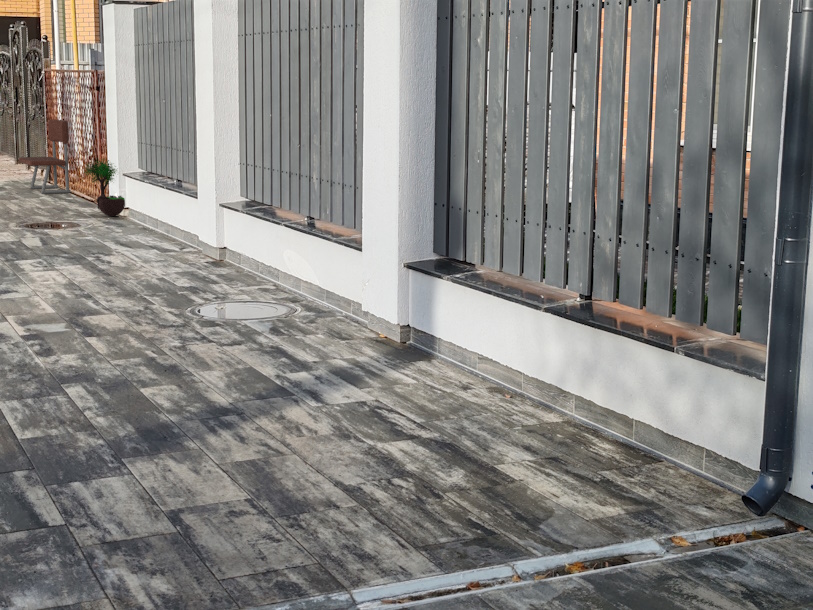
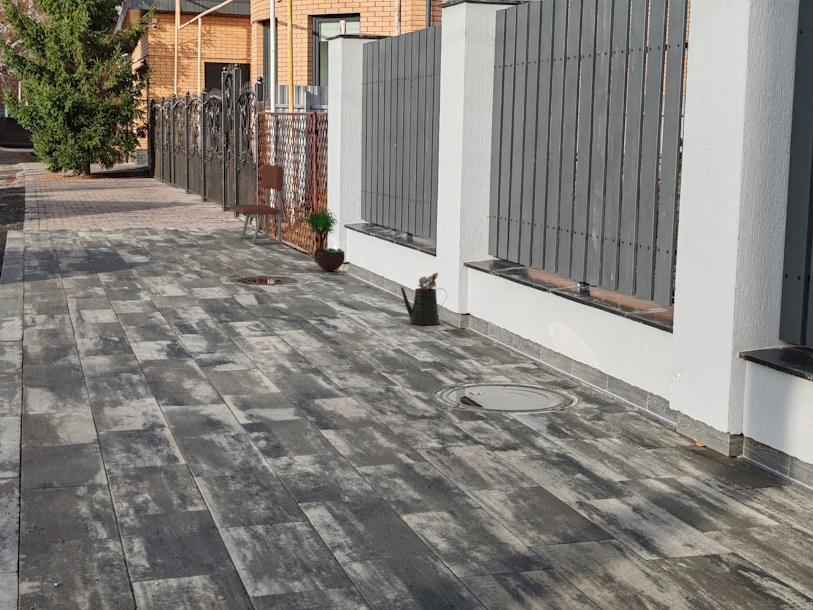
watering can: none [167,212,207,258] -> present [401,273,440,325]

